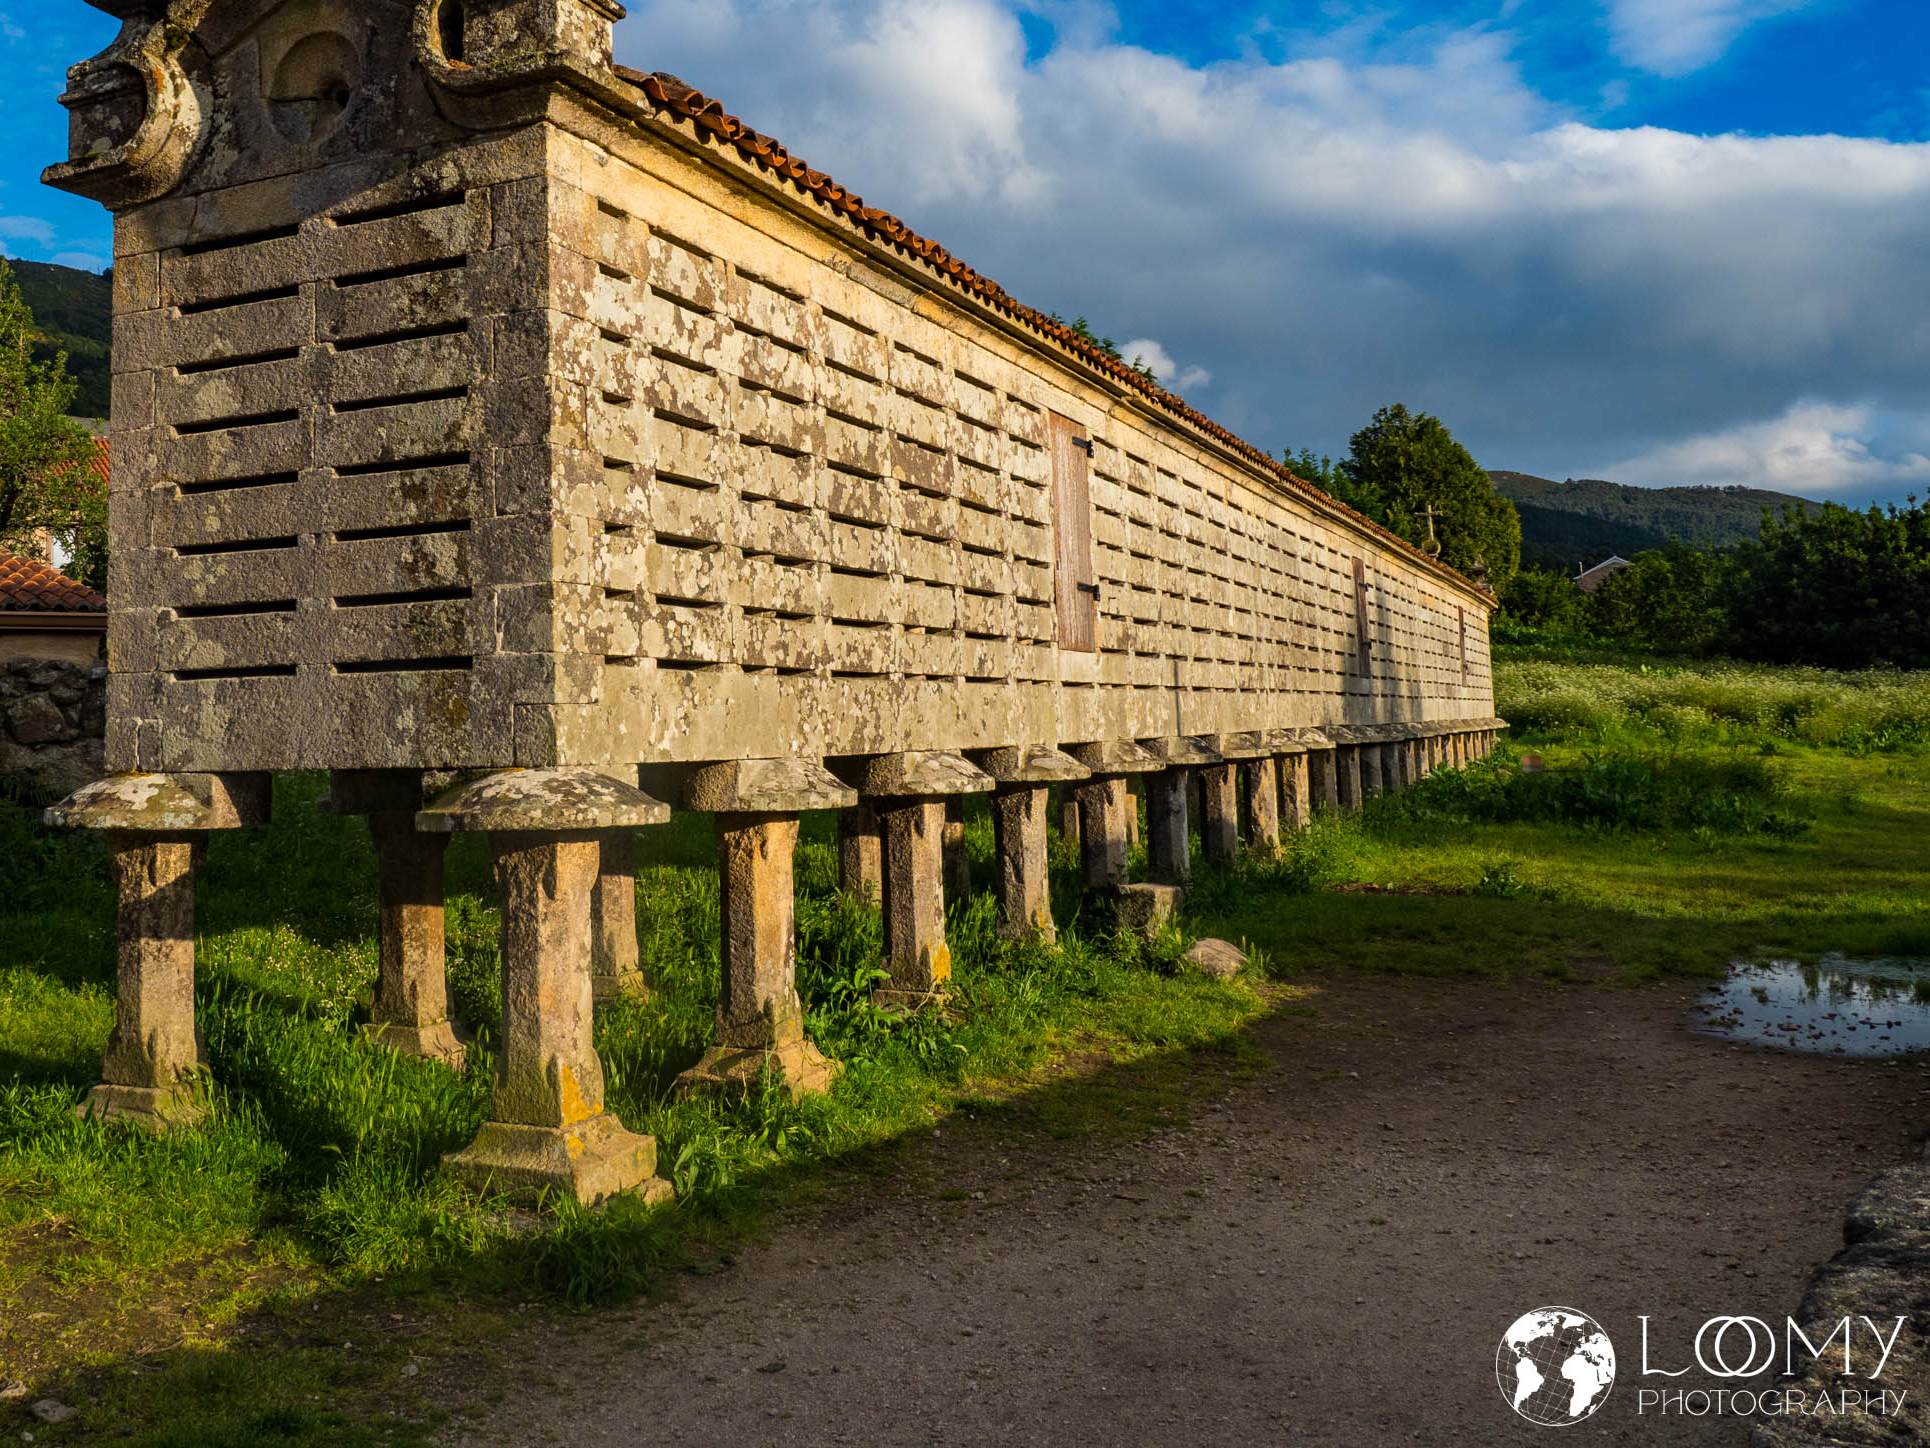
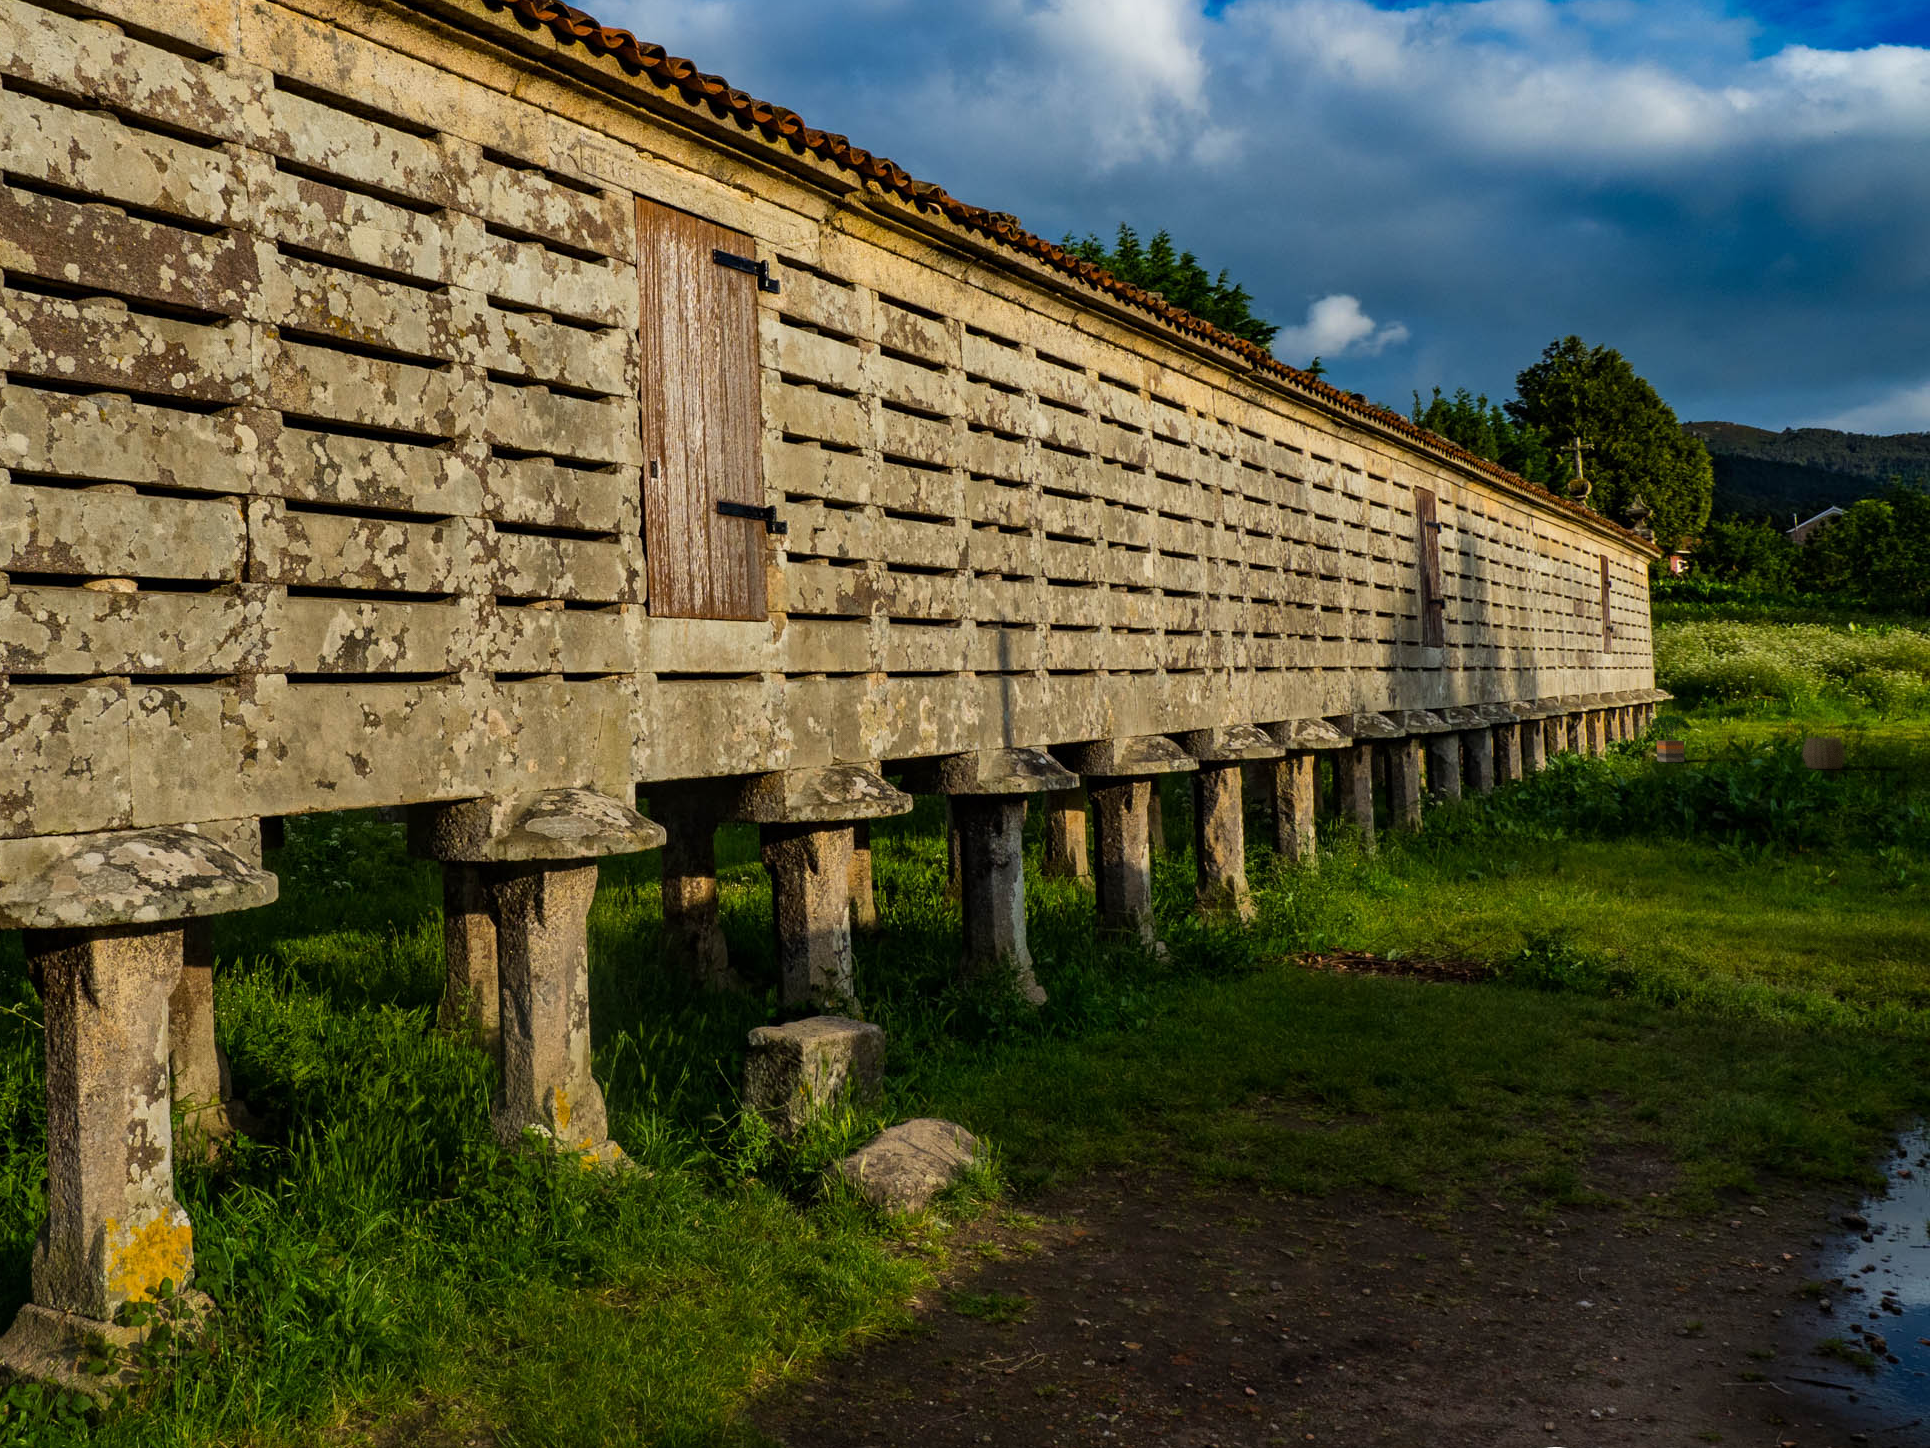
woven basket: none [1628,754,1659,778] -> present [1803,738,1845,769]

